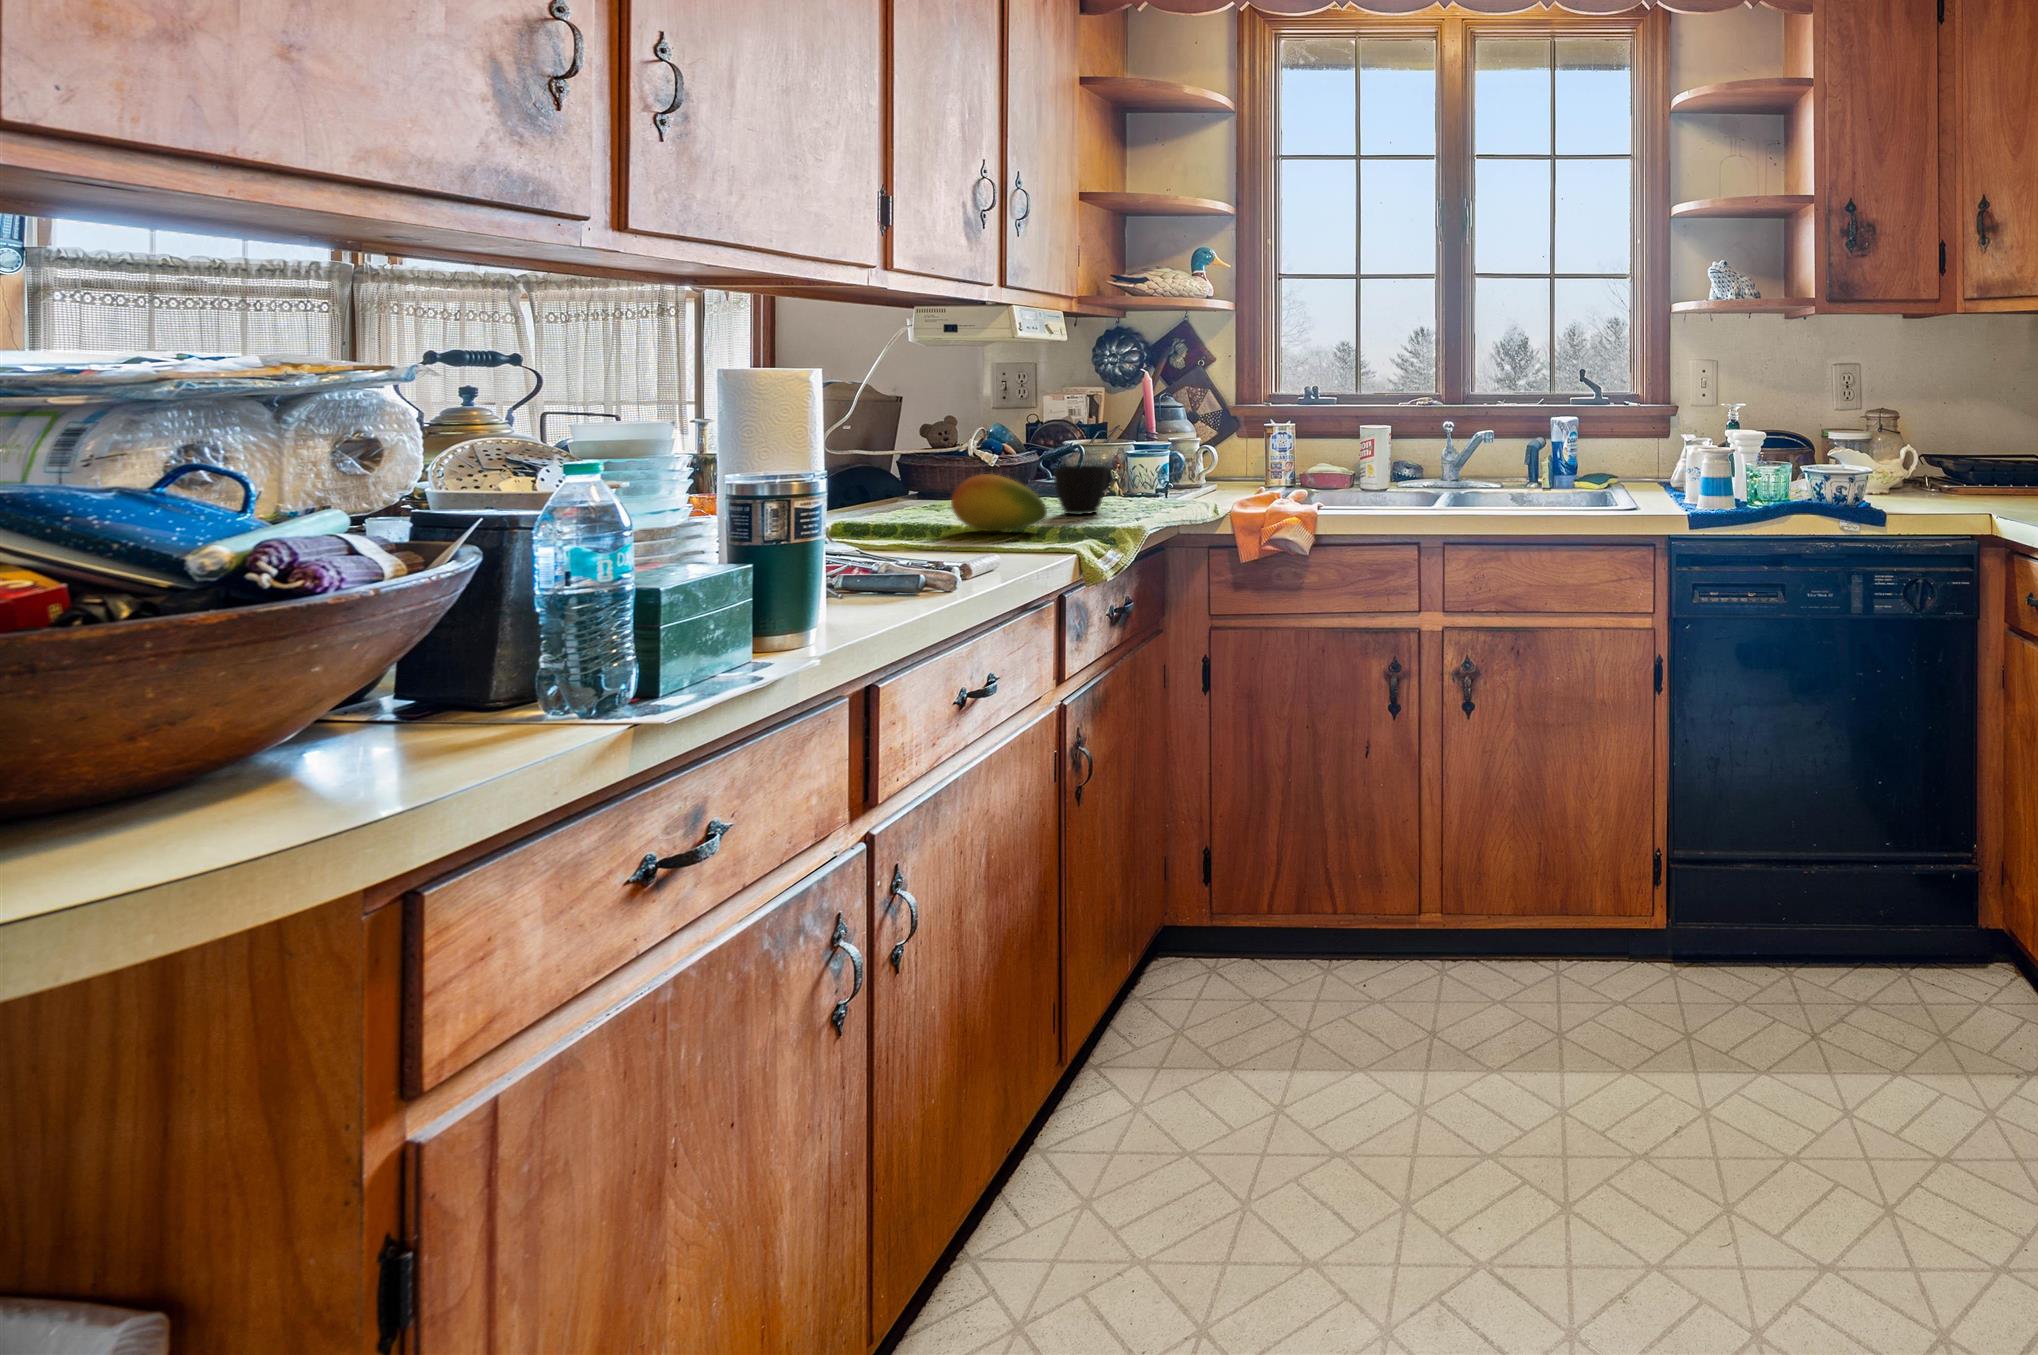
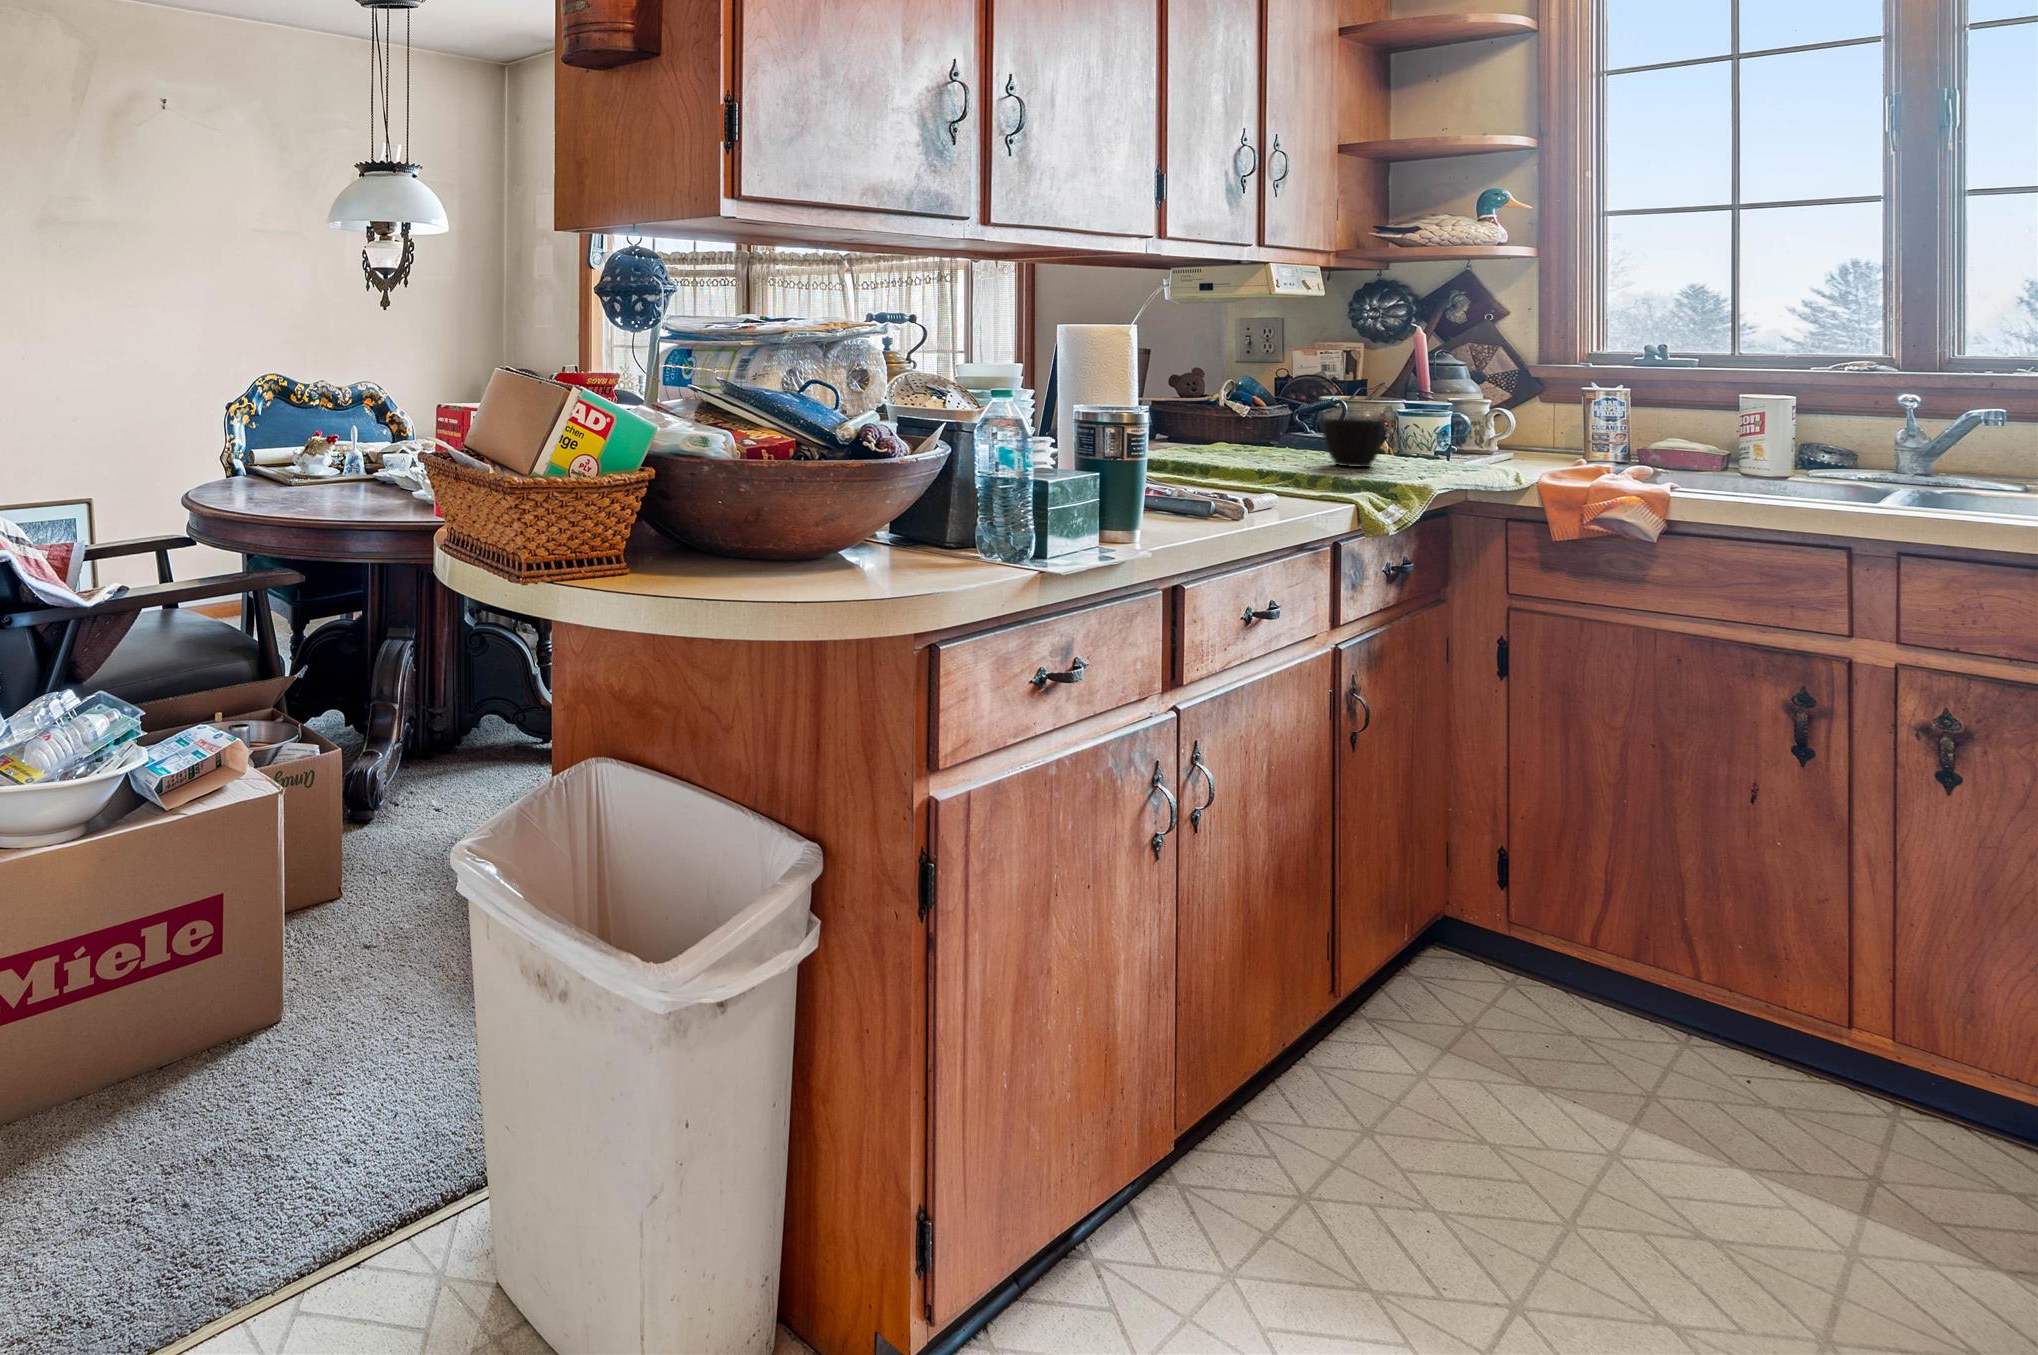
fruit: present [951,474,1047,531] -> none [1222,421,1320,474]

